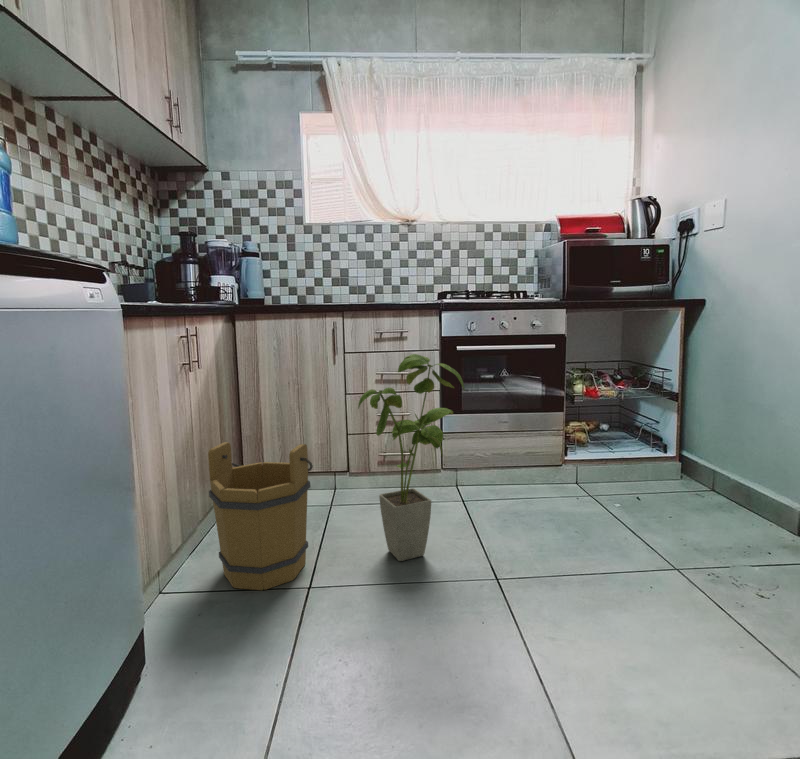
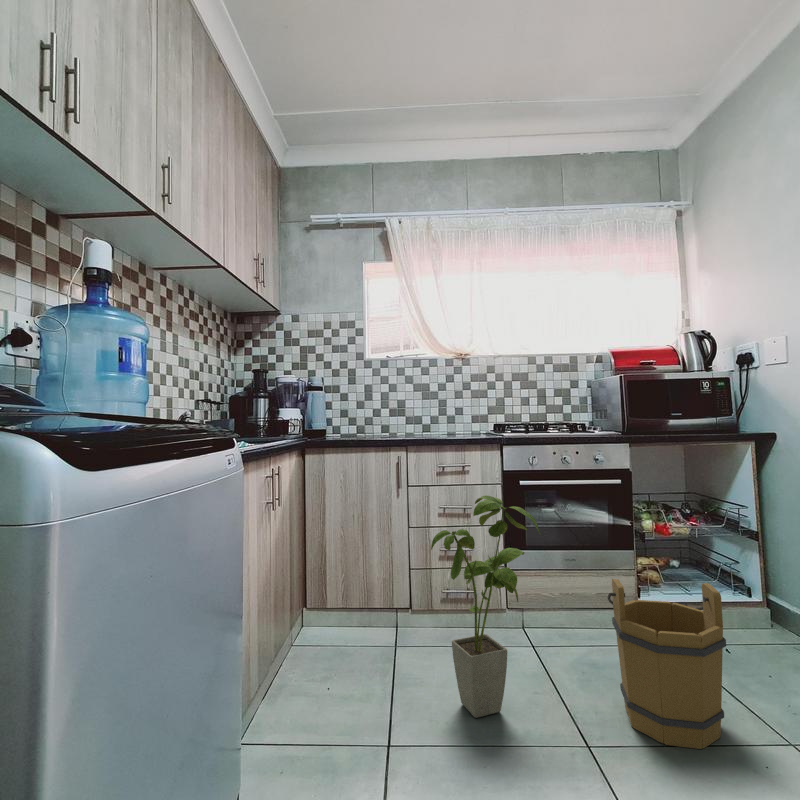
bucket: present [208,442,313,590] -> present [608,579,726,749]

